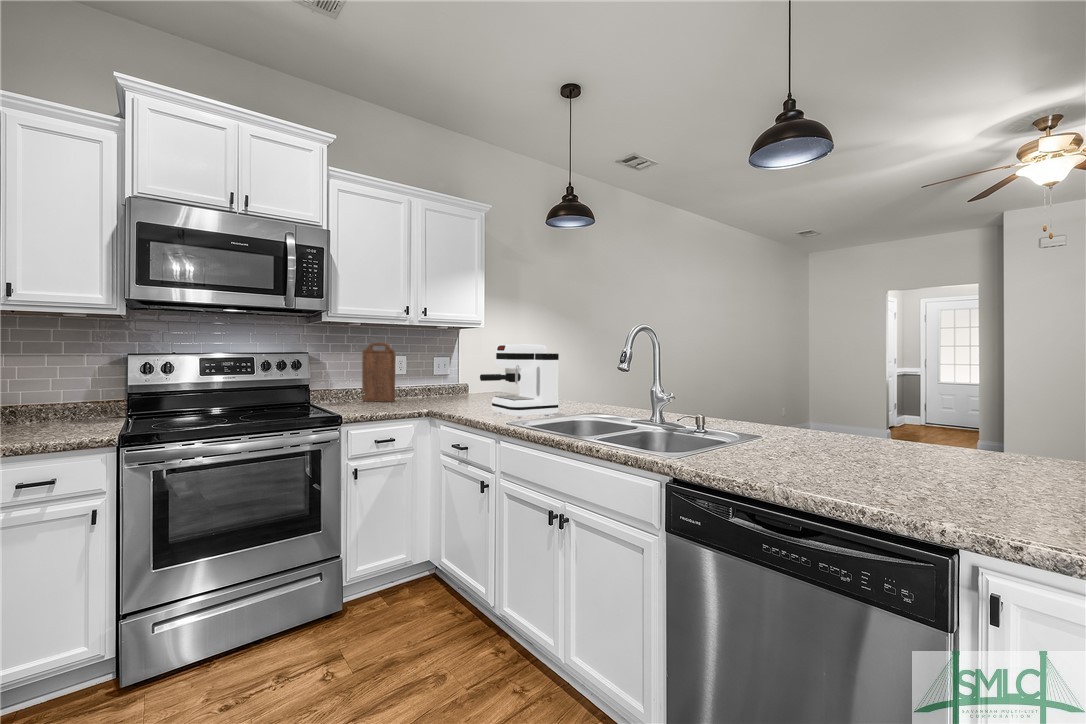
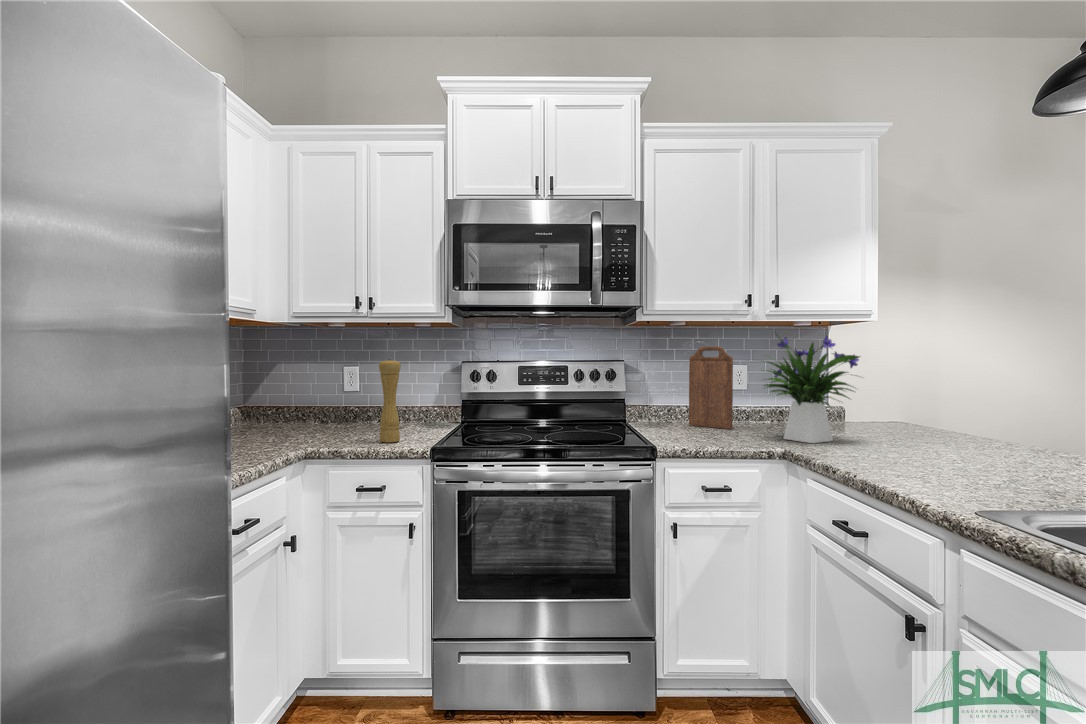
flower arrangement: none [404,333,478,406] -> present [764,335,860,443]
coffee maker: present [480,344,559,418] -> none [868,346,1042,480]
pepper mill: none [37,350,68,435] -> present [379,359,401,442]

